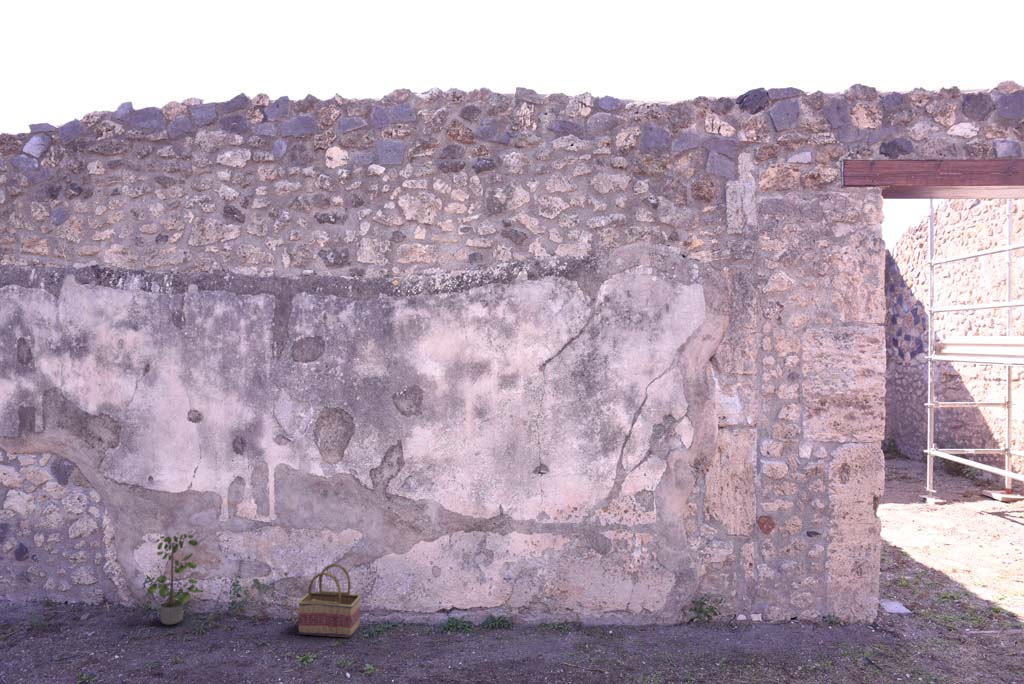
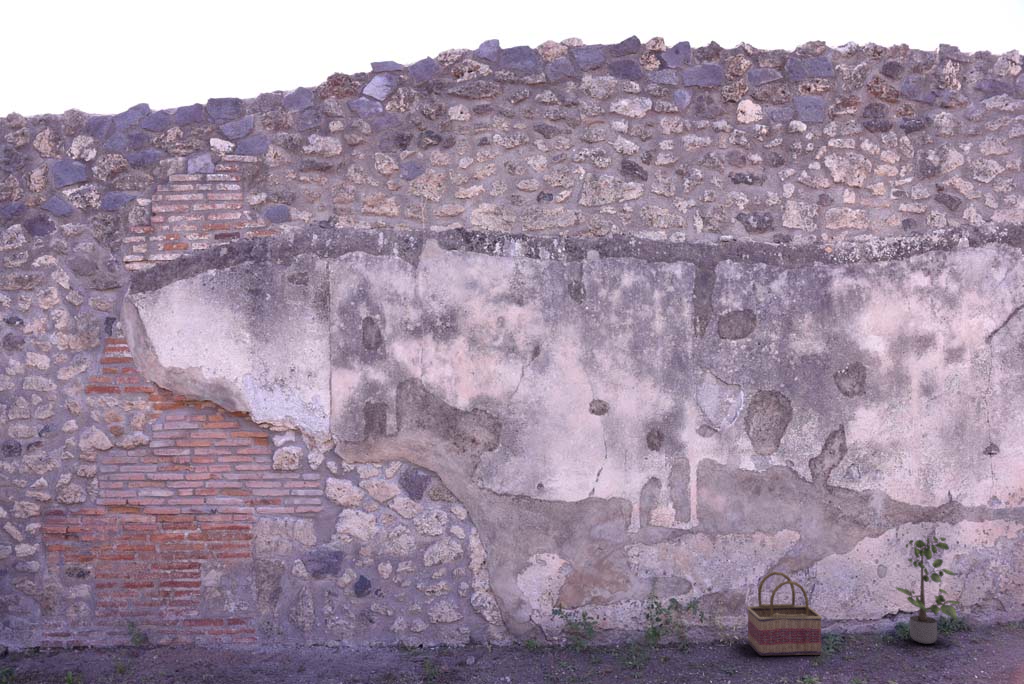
potted plant: present [147,533,203,625] -> present [896,536,960,644]

